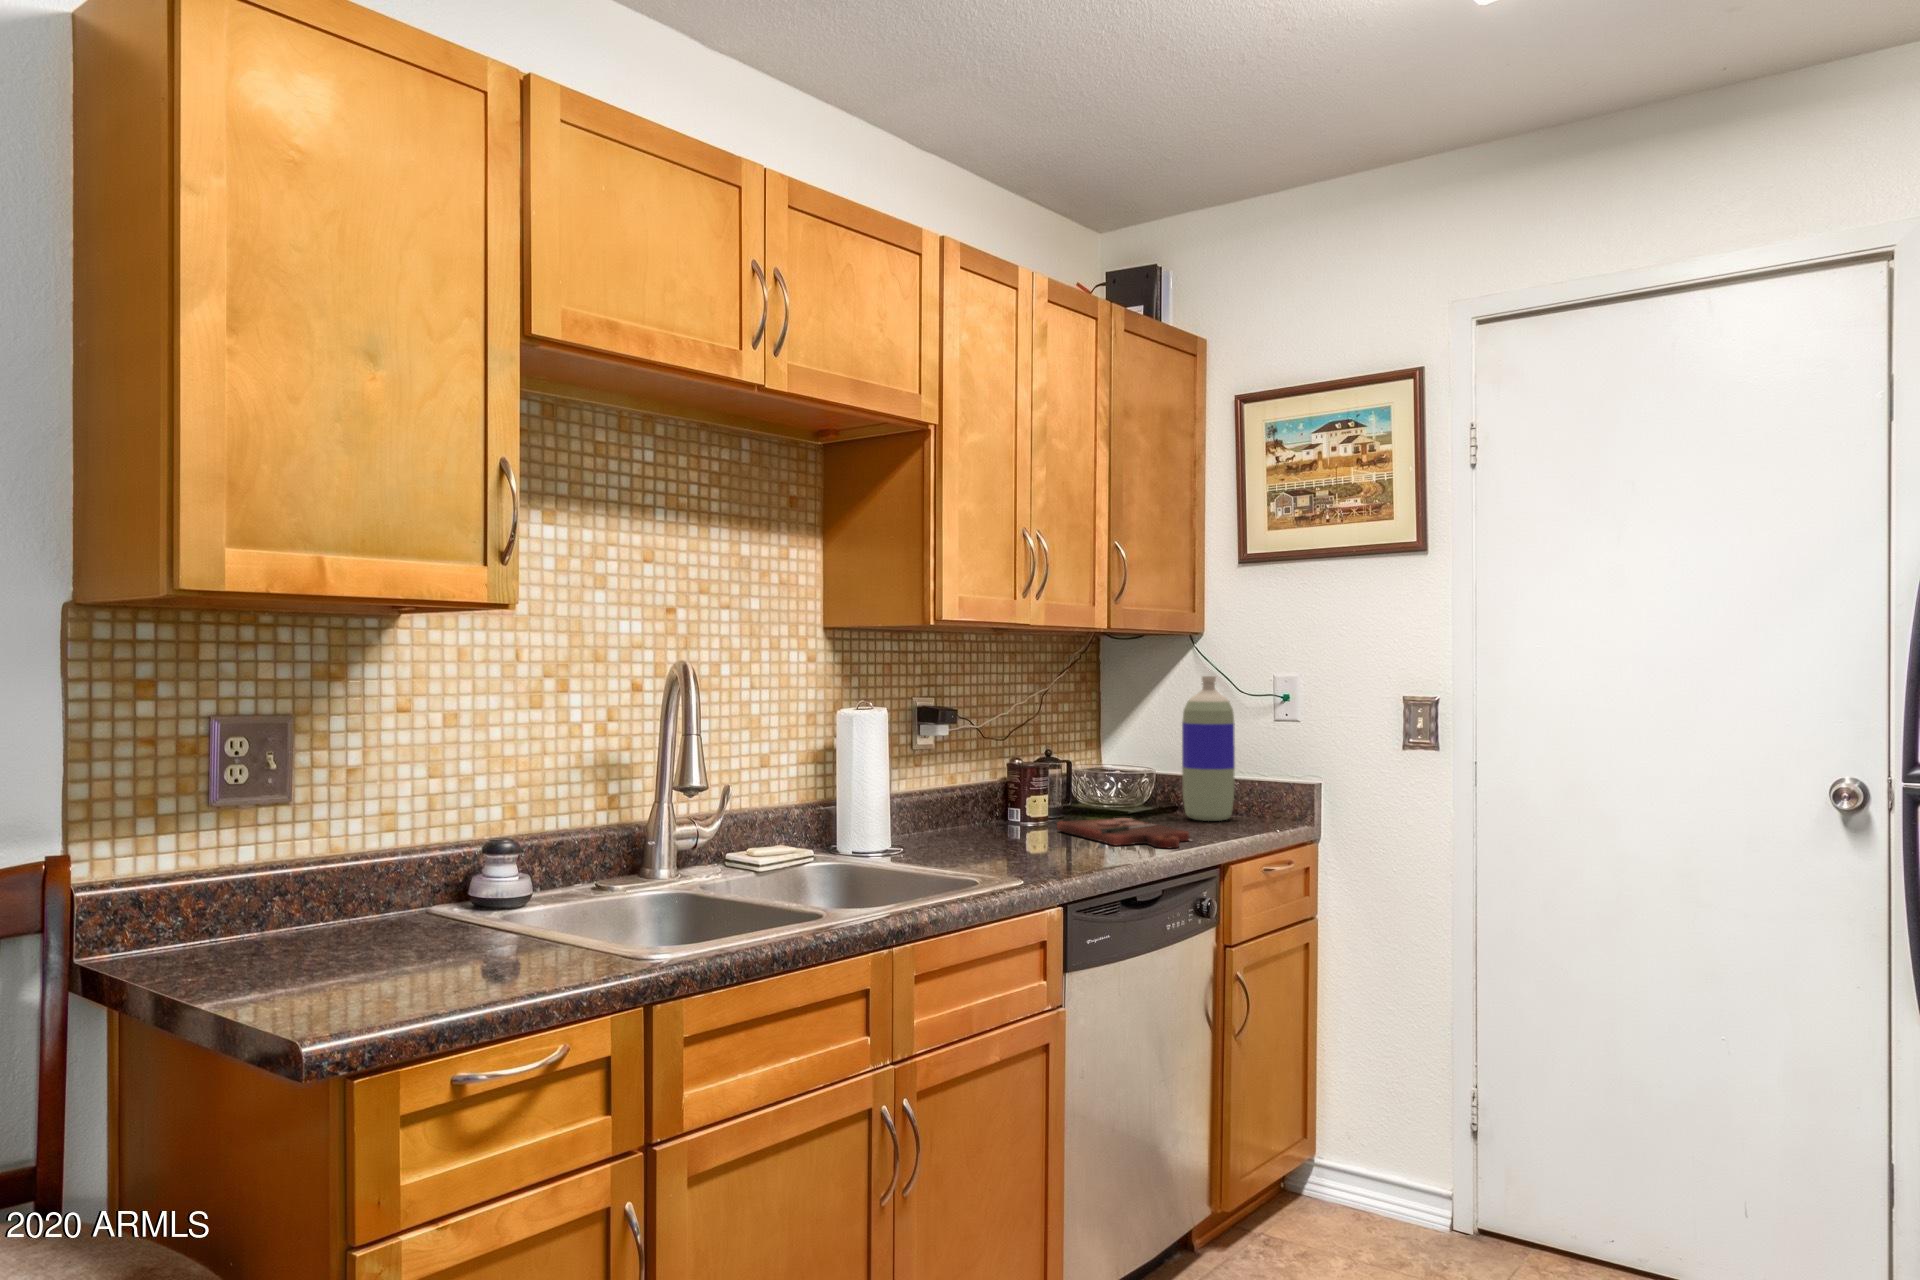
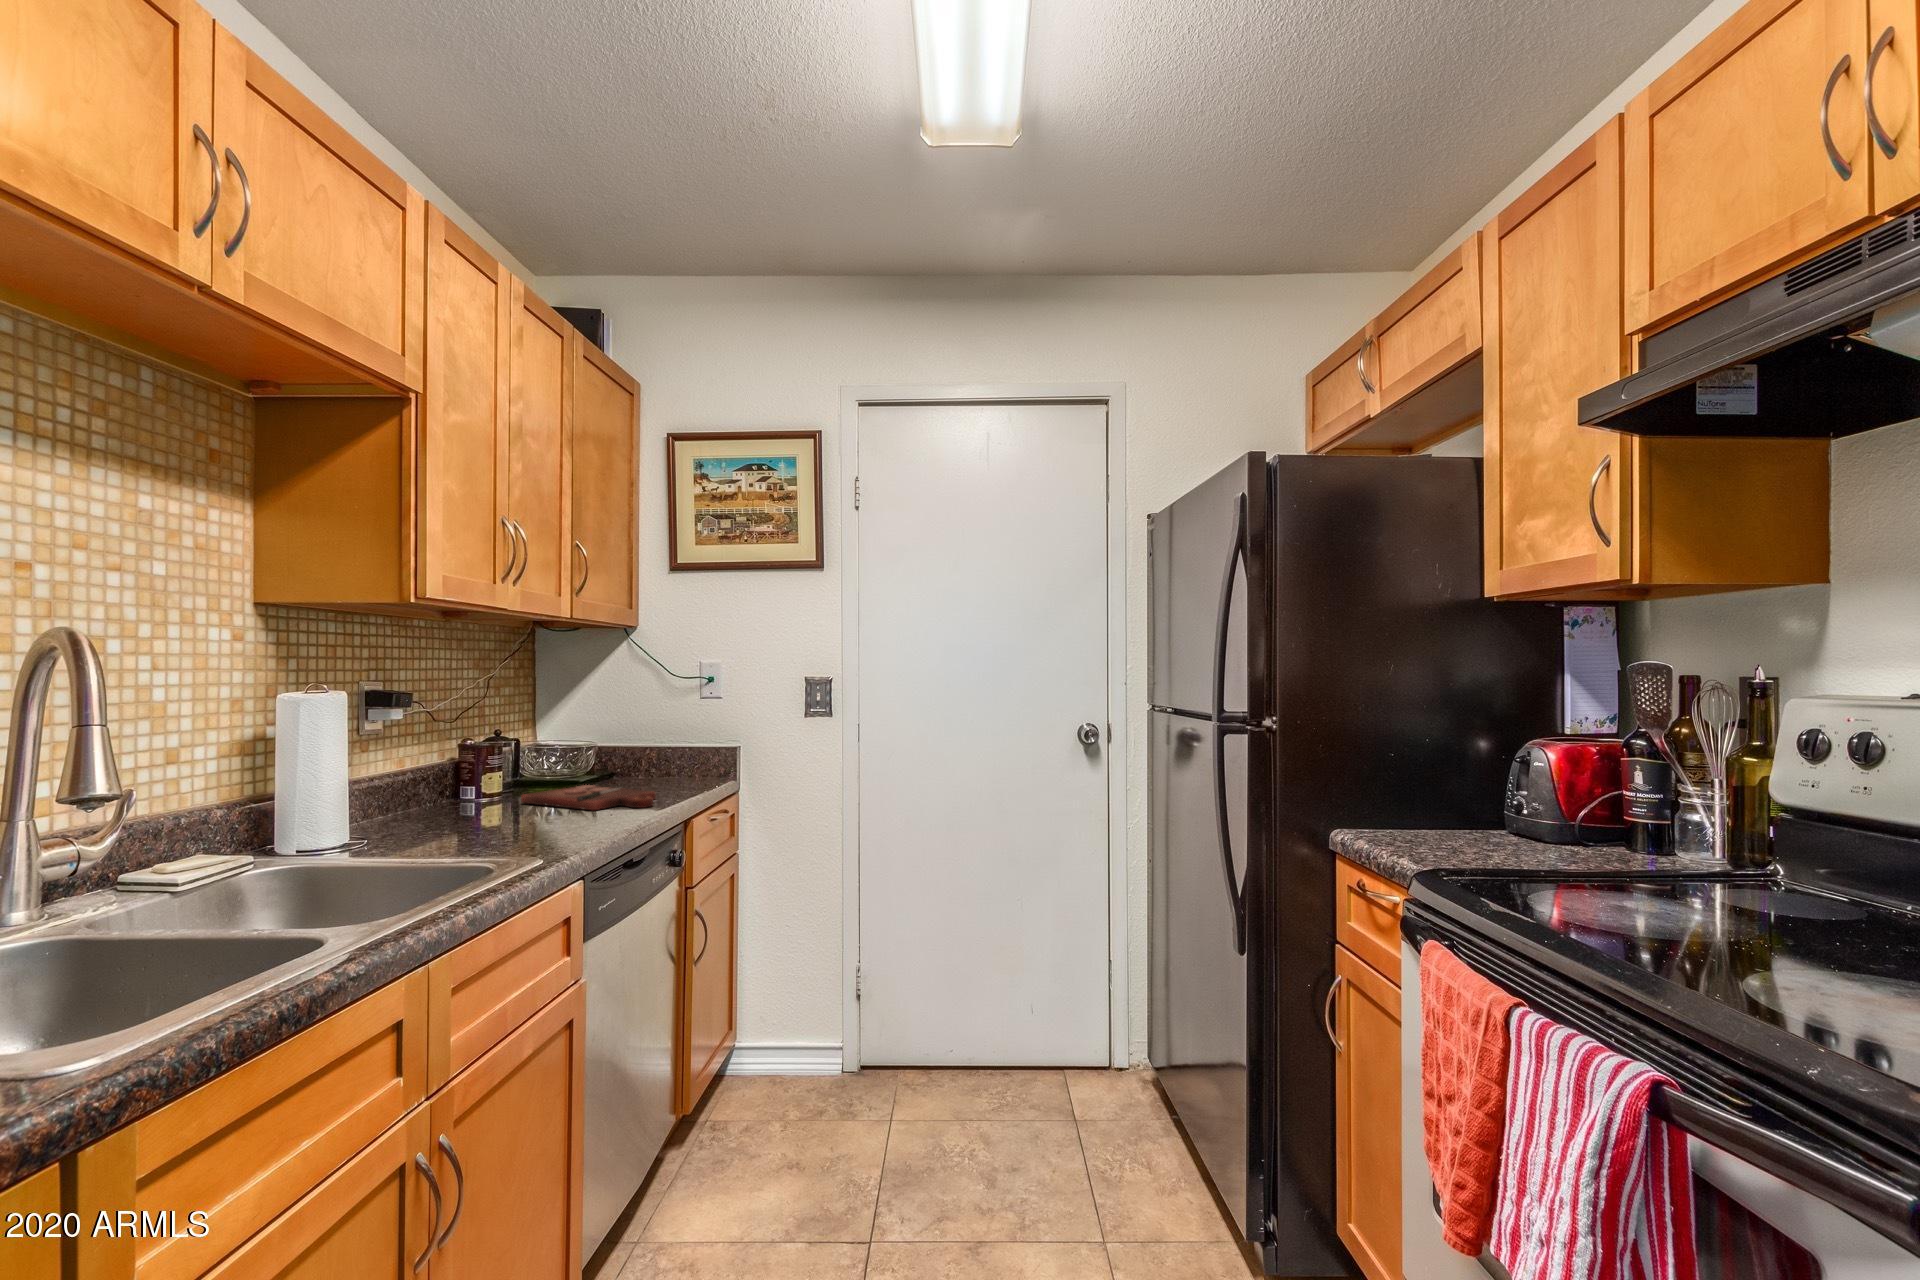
bottle: present [1182,676,1235,821] -> none [626,661,672,782]

